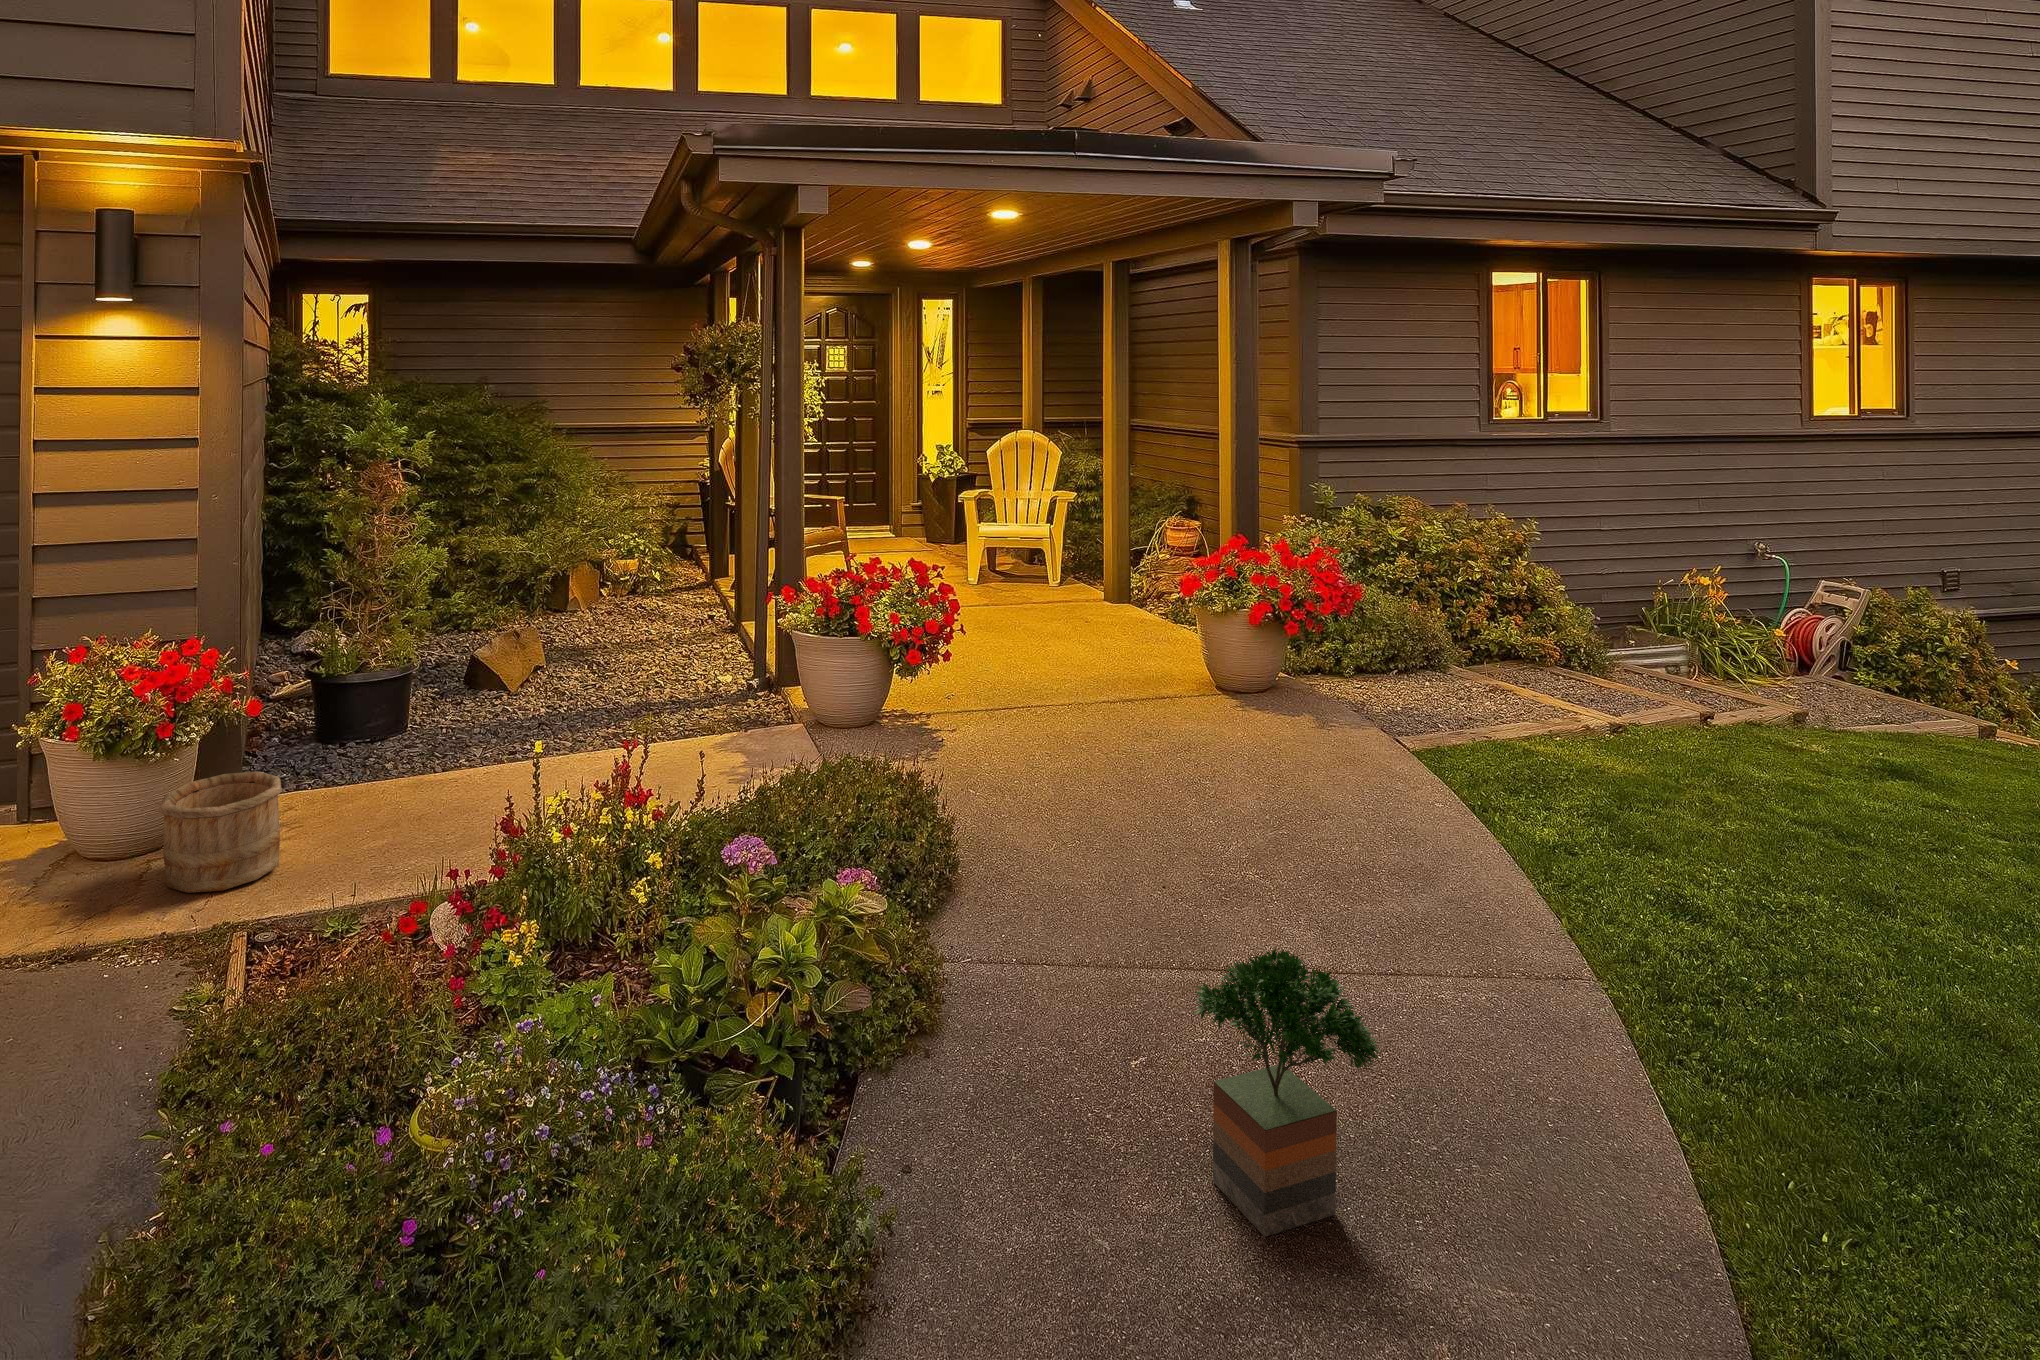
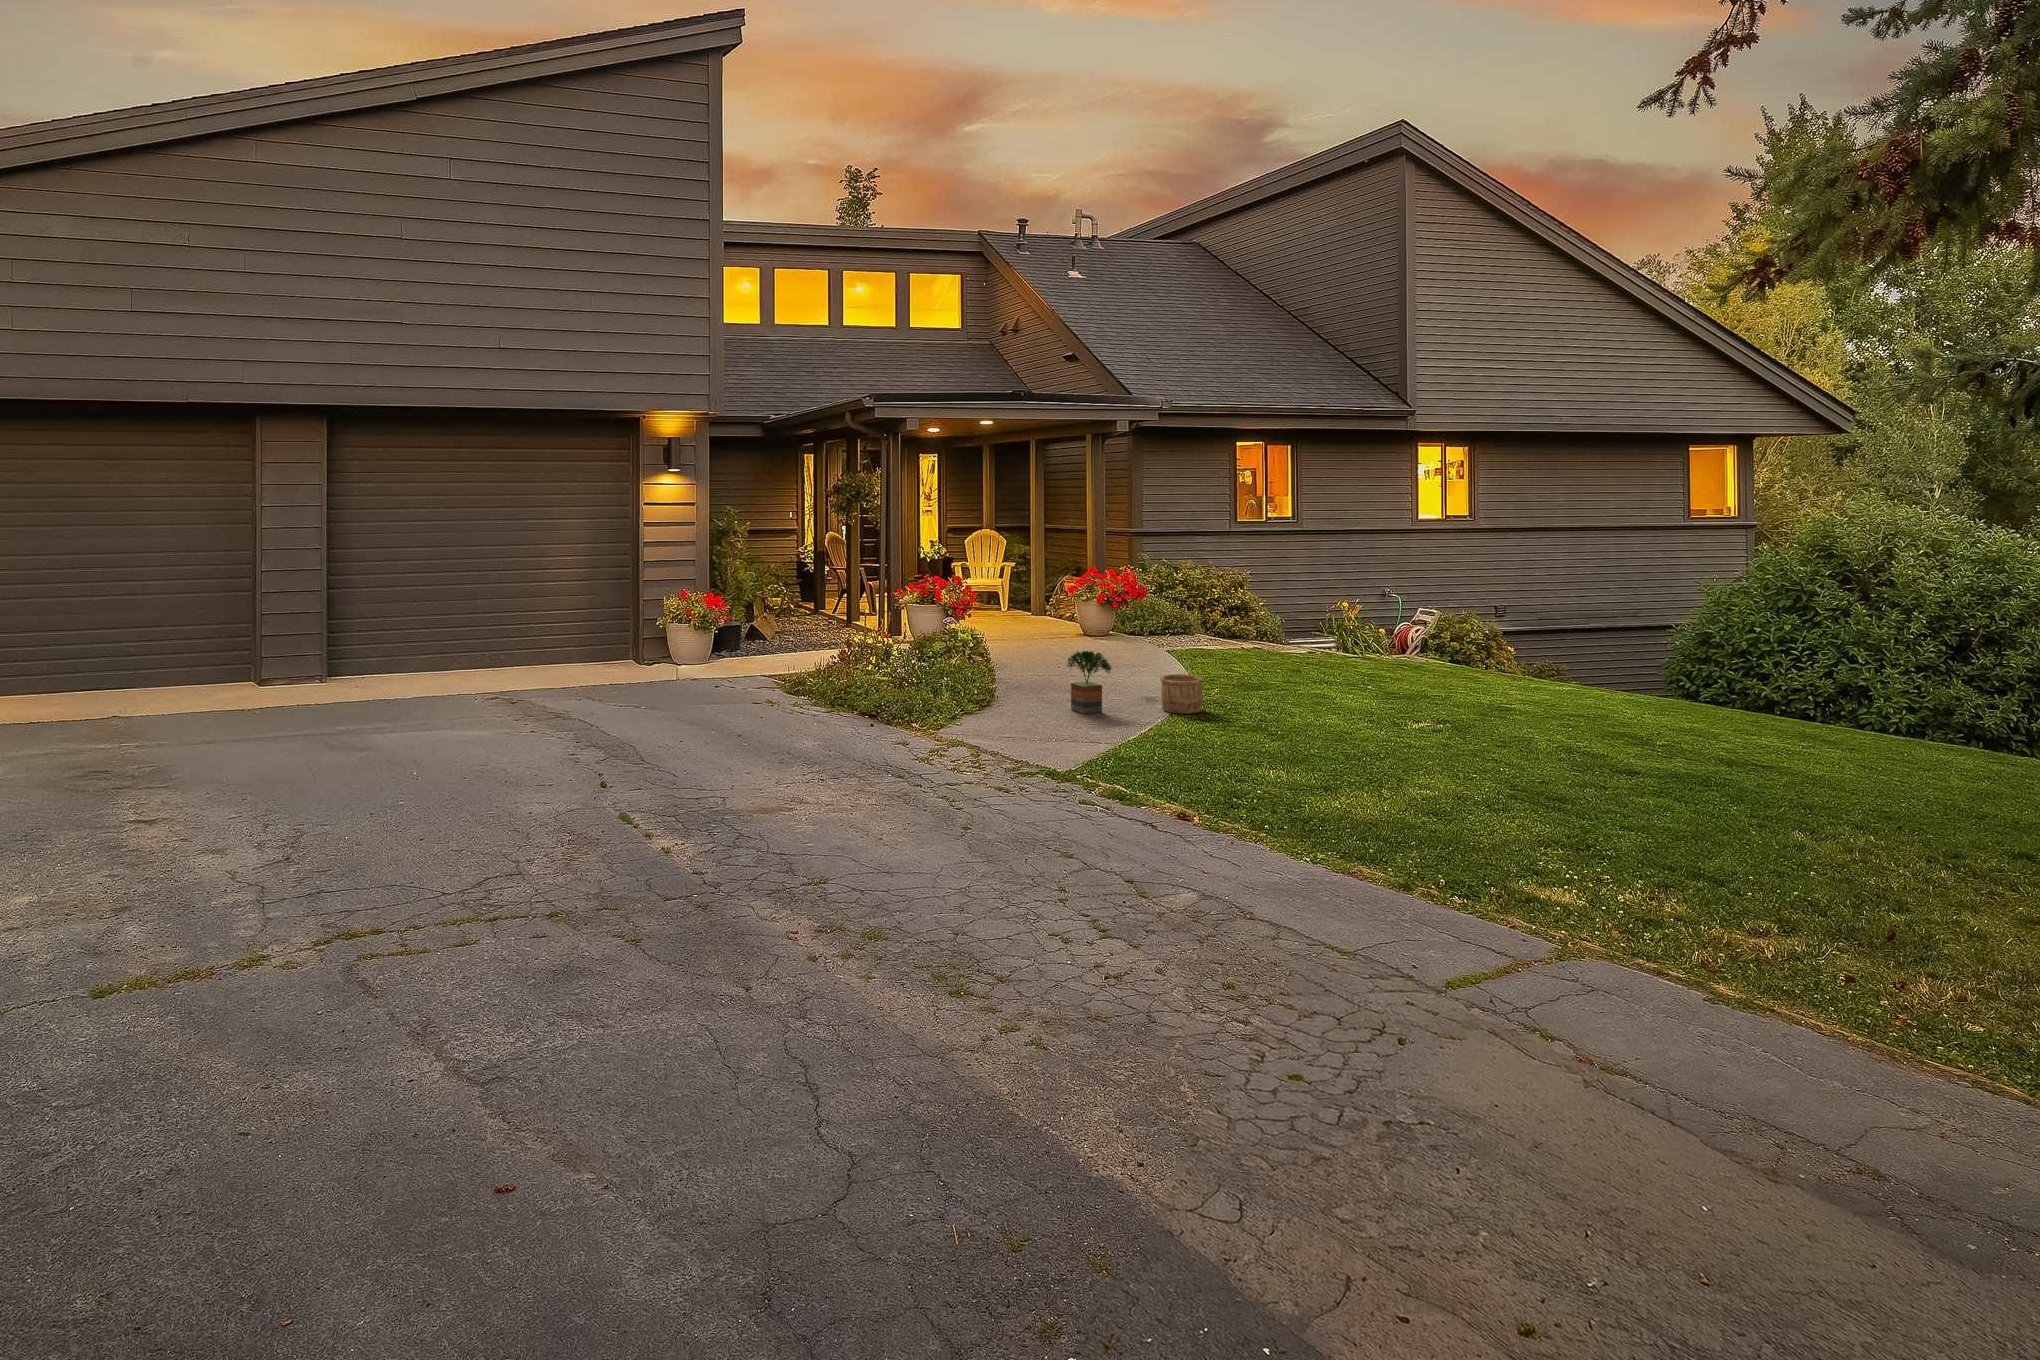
wooden bucket: present [159,771,281,893] -> present [1160,674,1203,714]

